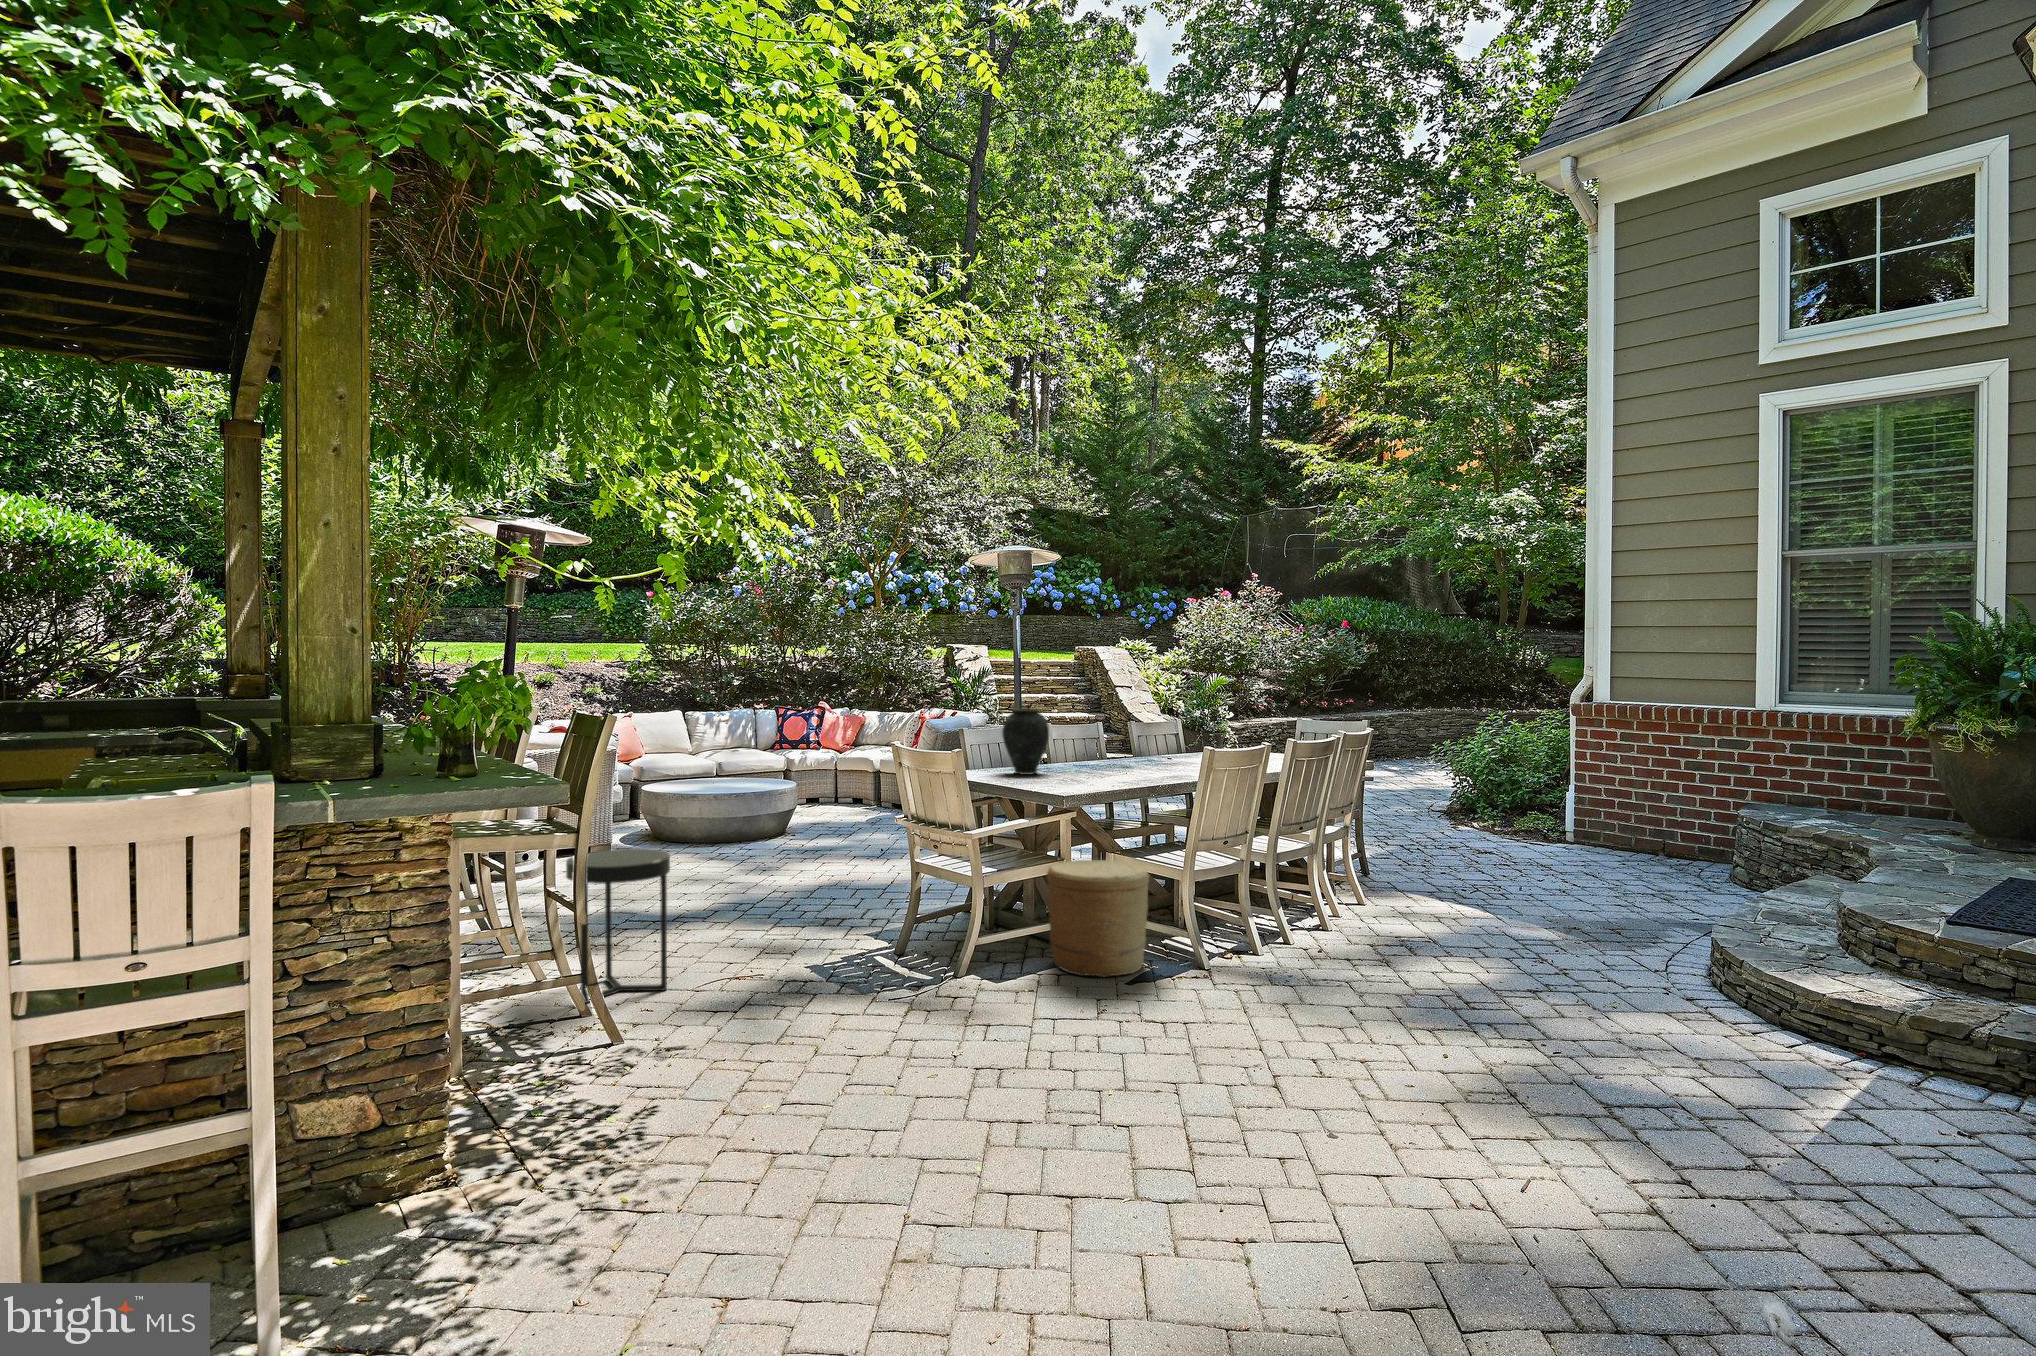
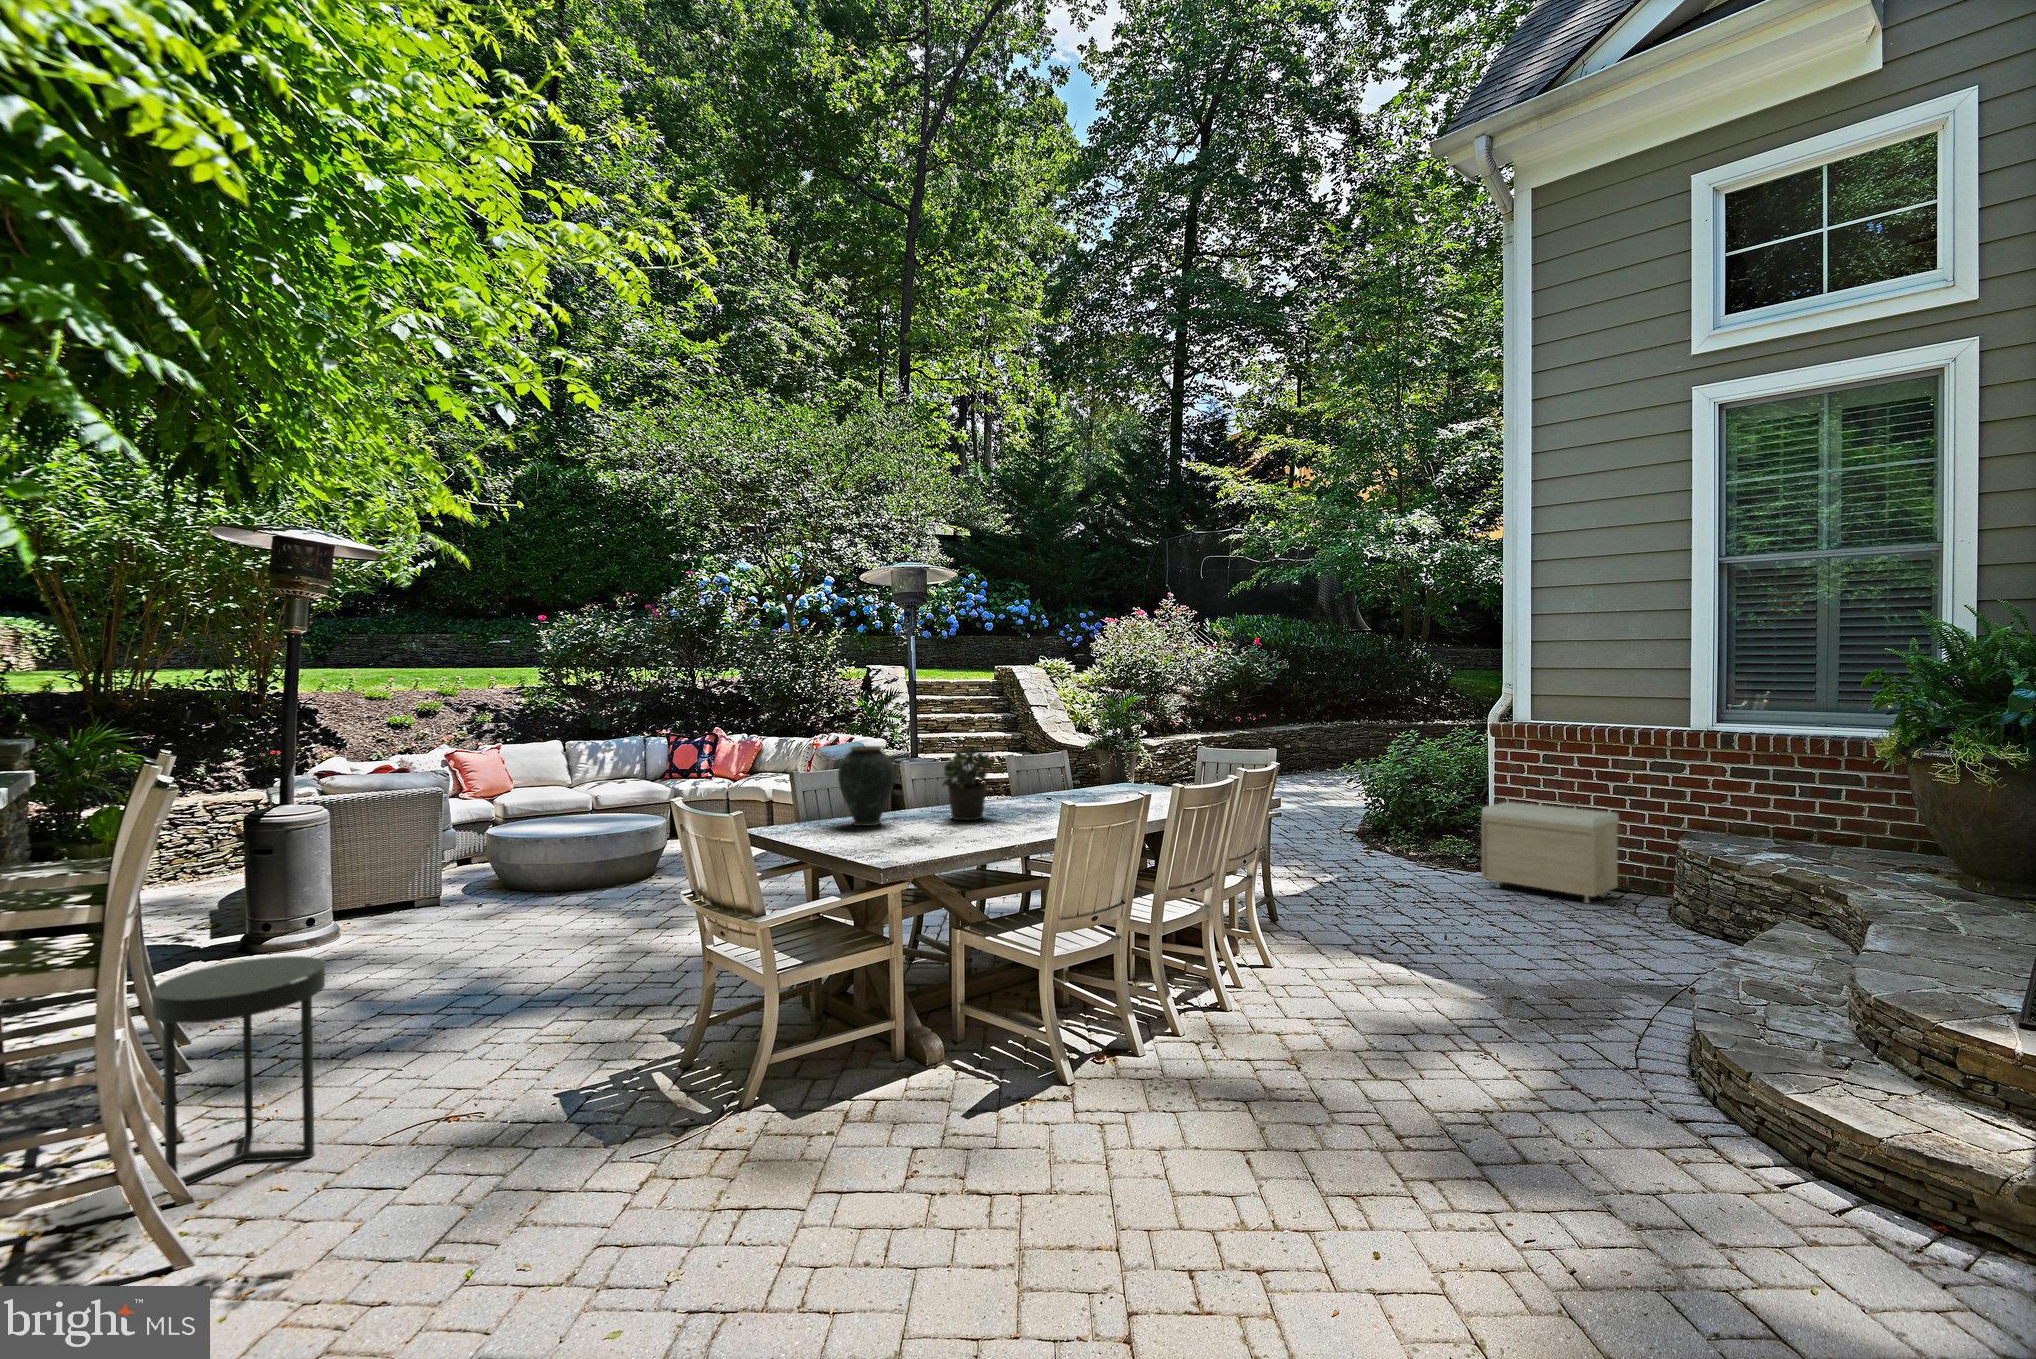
potted plant: none [1088,708,1138,772] -> present [943,745,1003,820]
storage bench: none [1560,776,1688,866] -> present [1482,802,1619,903]
woven basket: present [1047,860,1149,977] -> none [854,946,986,1115]

